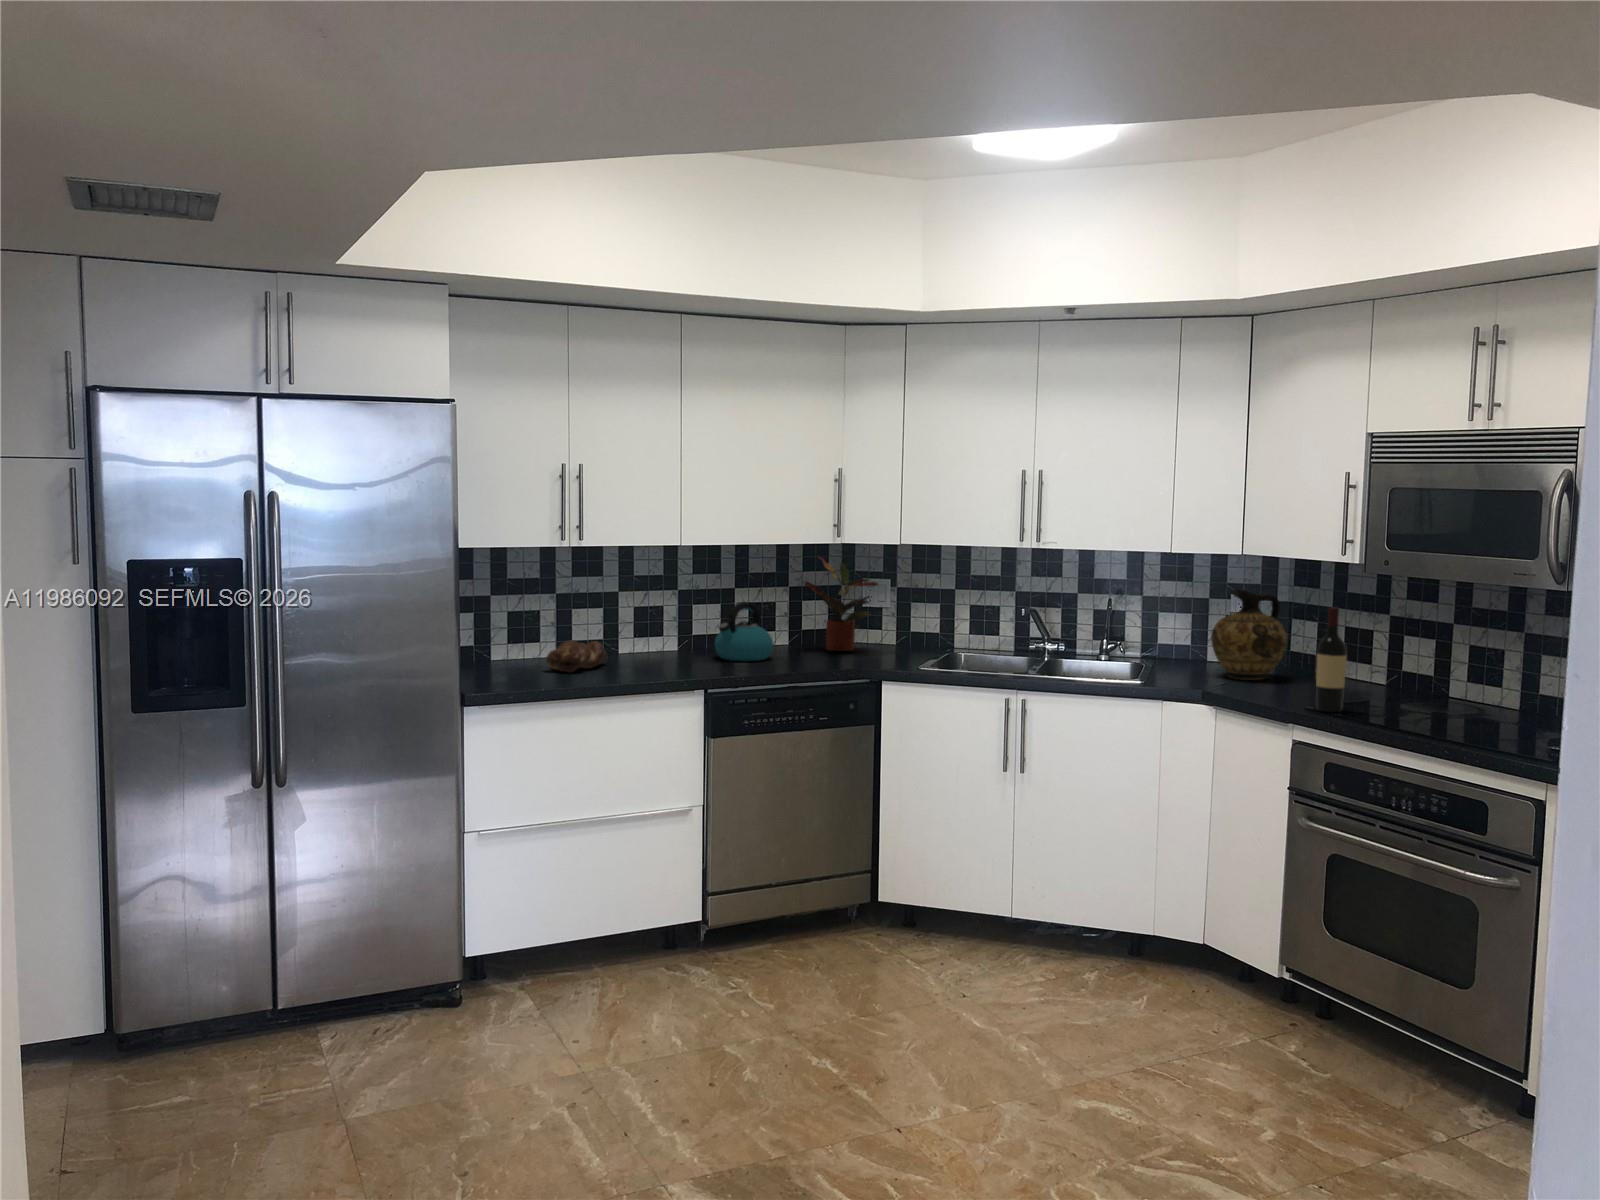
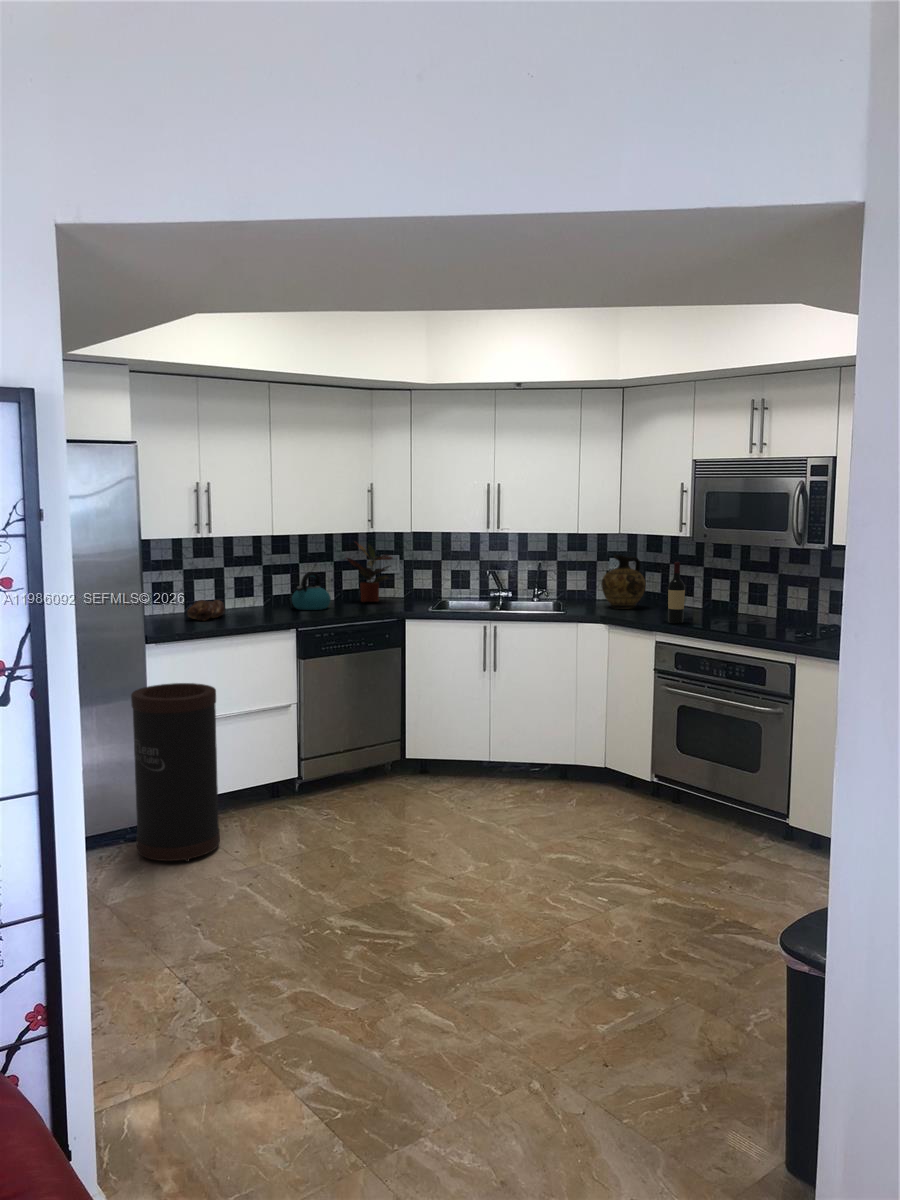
trash can: none [427,770,556,1051] -> present [131,683,220,862]

